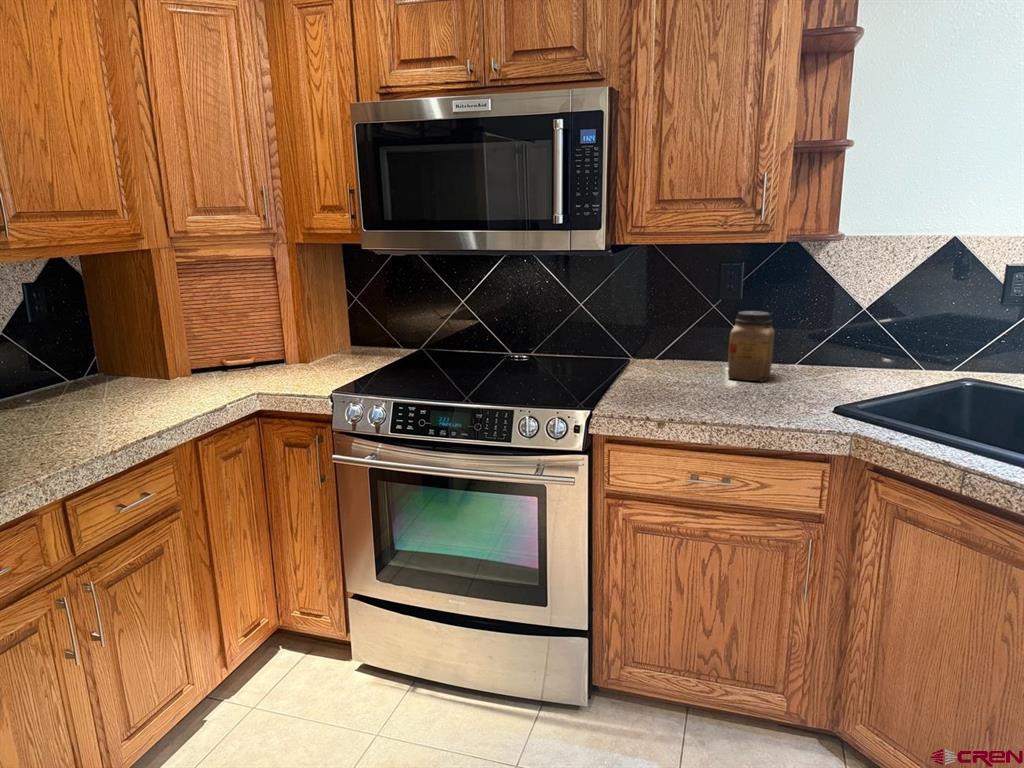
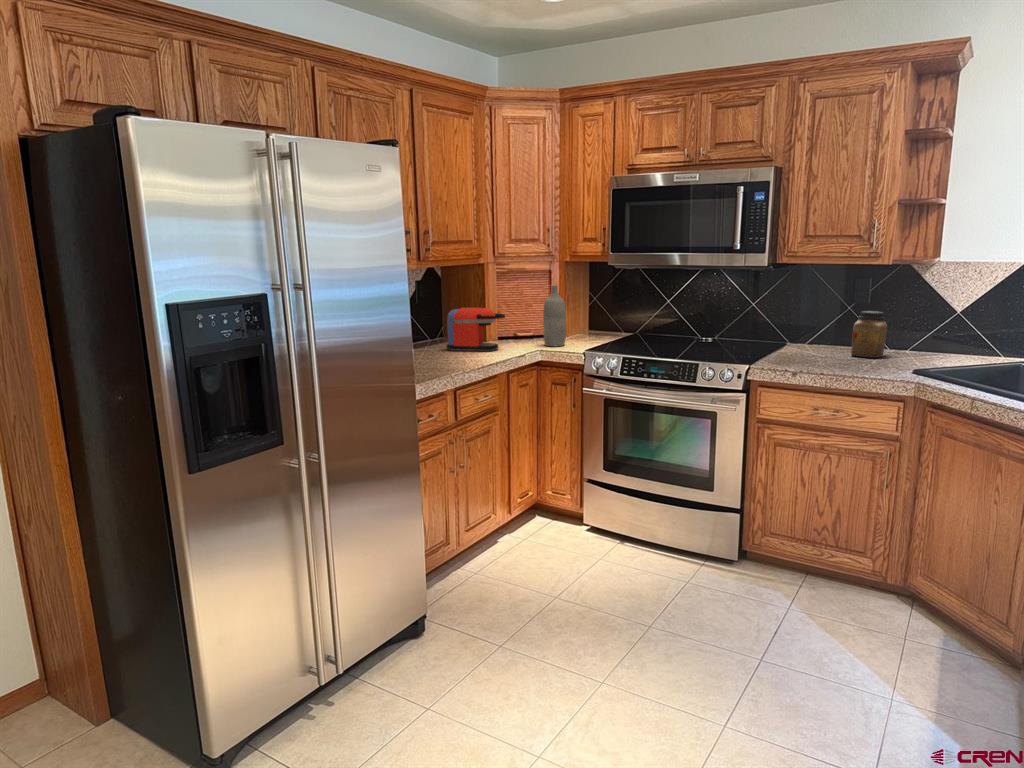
bottle: none [260,285,301,385] -> present [543,286,566,347]
coffee maker: none [78,329,187,406] -> present [447,308,505,351]

